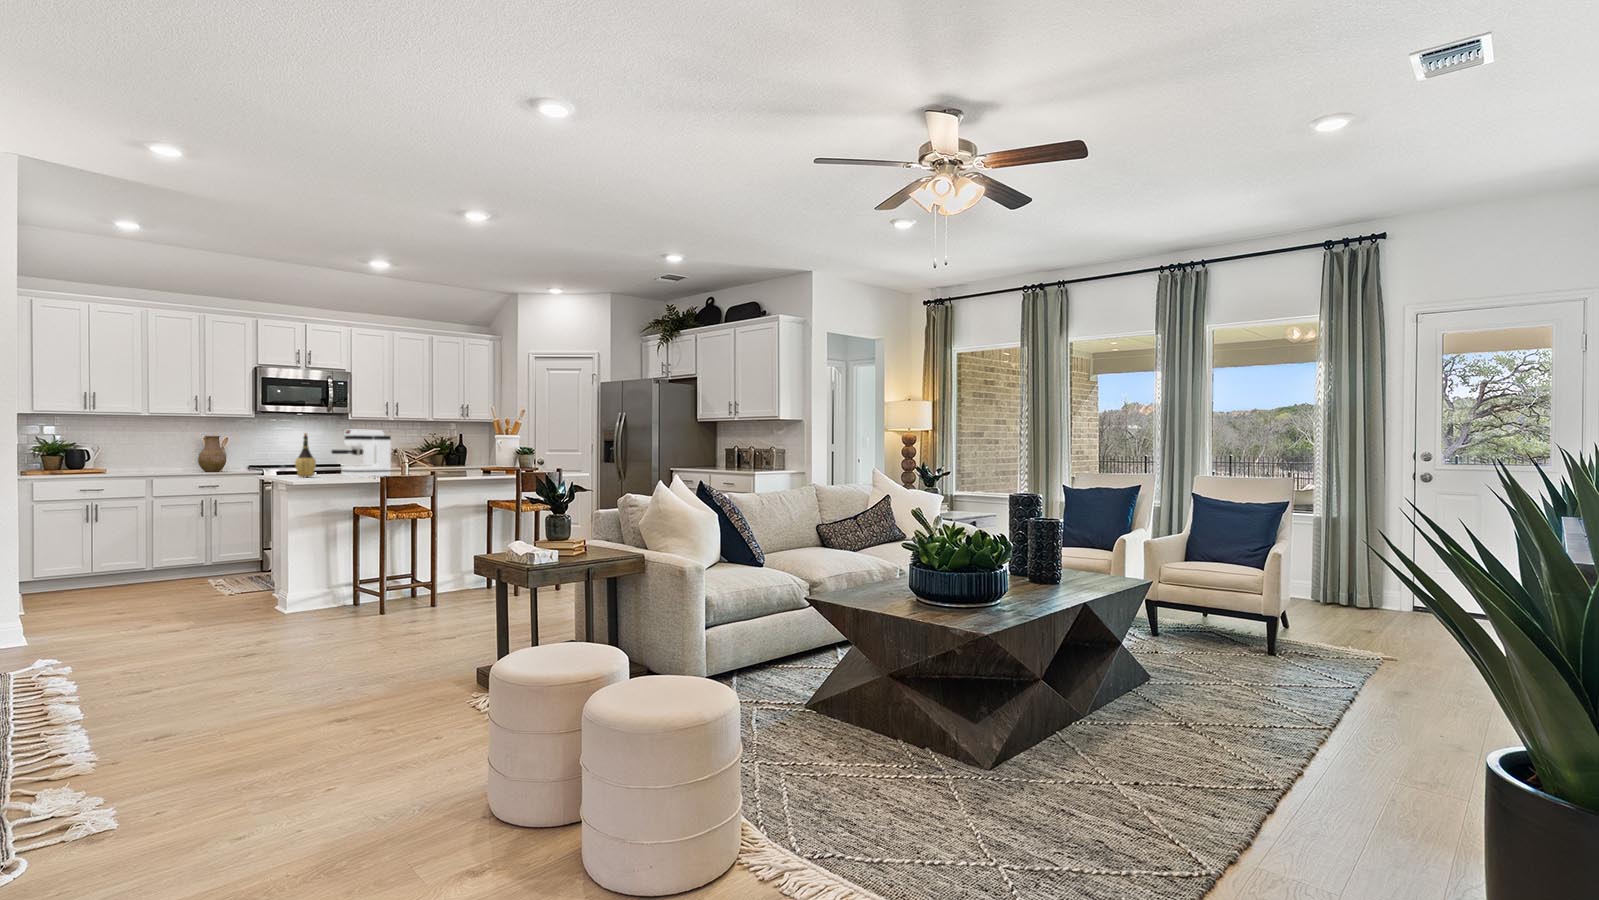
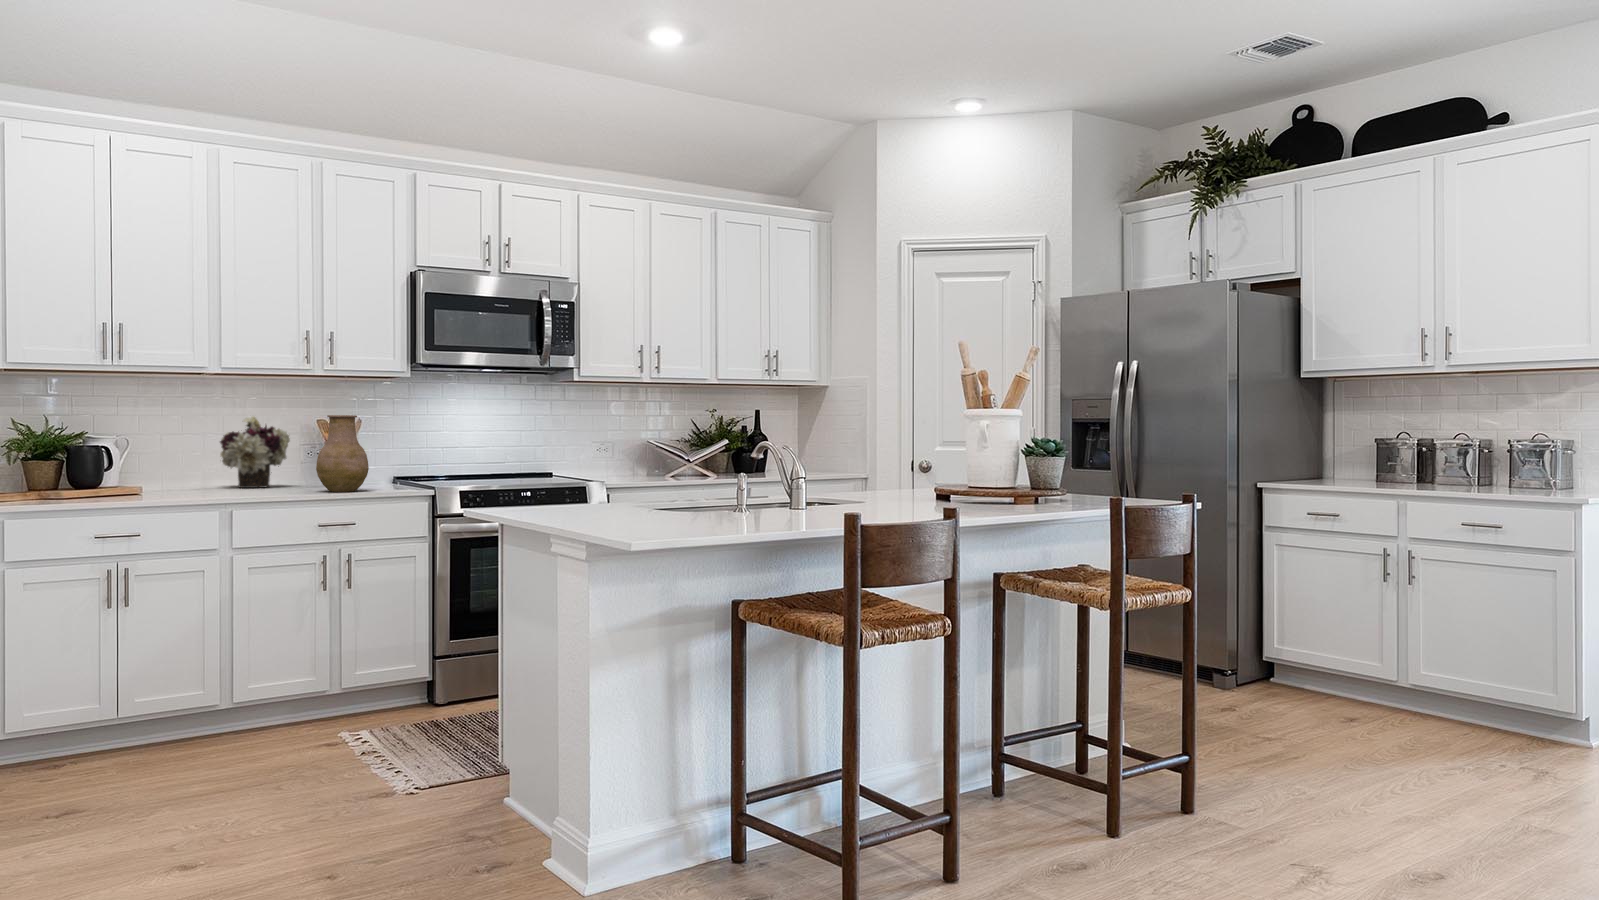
coffee maker: present [332,429,391,477] -> none [682,394,819,523]
wine bottle: present [295,433,316,477] -> none [595,404,643,521]
flower arrangement: none [149,435,188,471] -> present [220,416,290,488]

